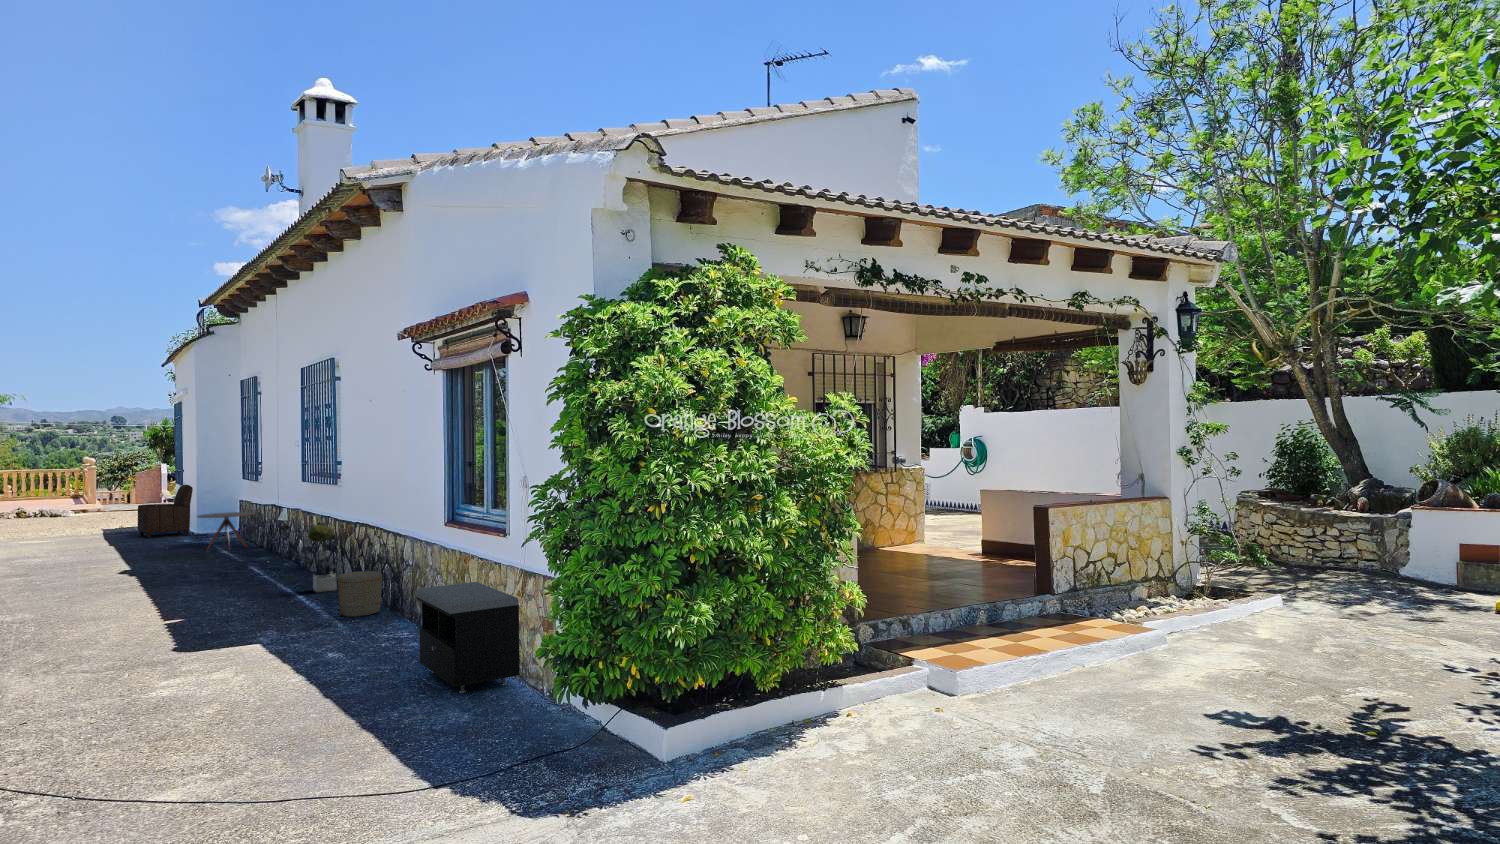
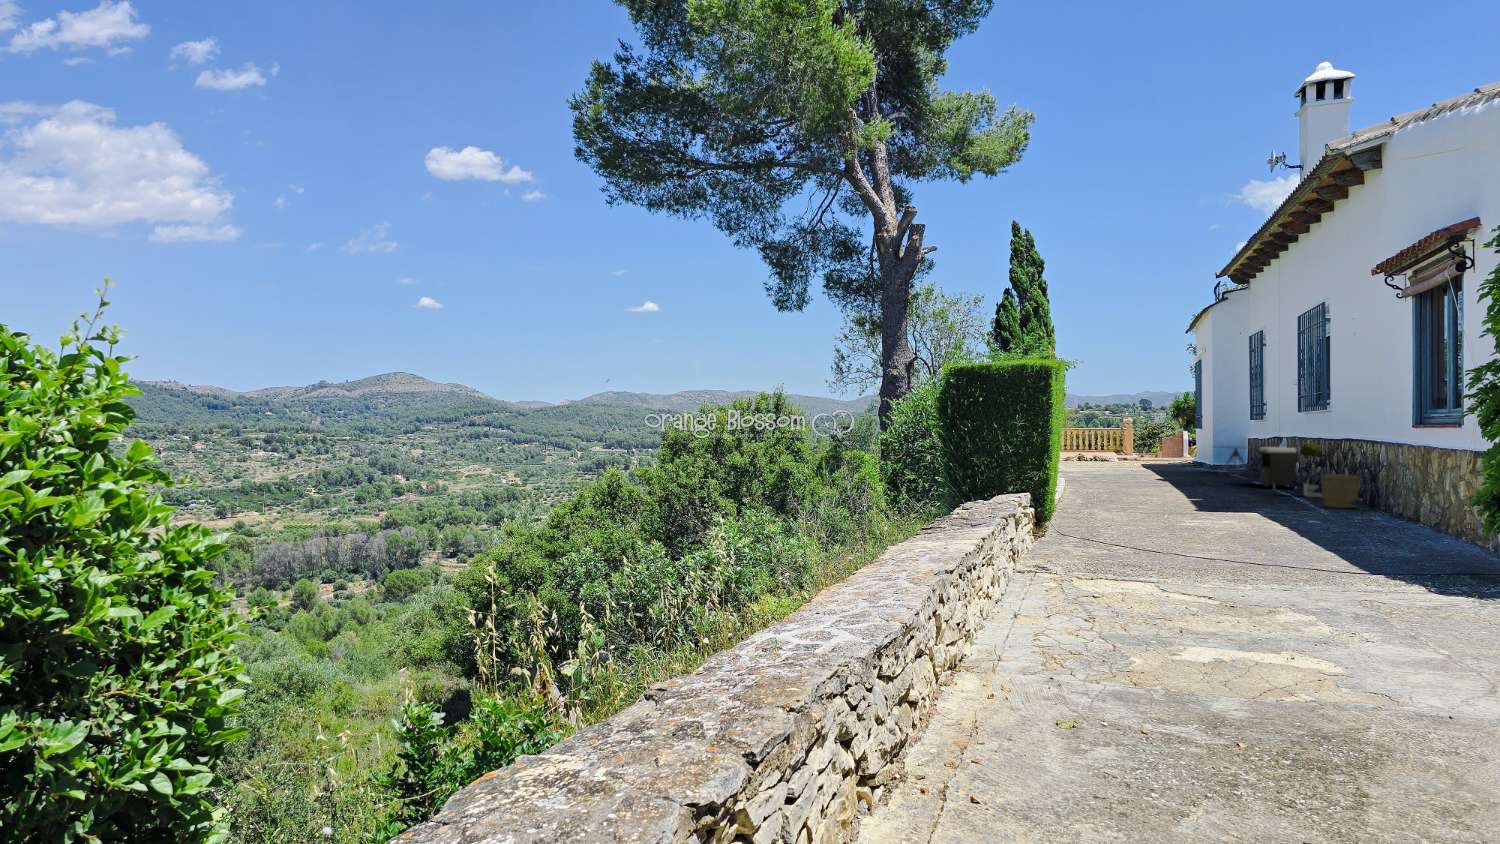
chair: present [138,485,193,539] -> none [1168,427,1209,468]
storage bench: present [416,582,520,693] -> present [1259,447,1296,489]

